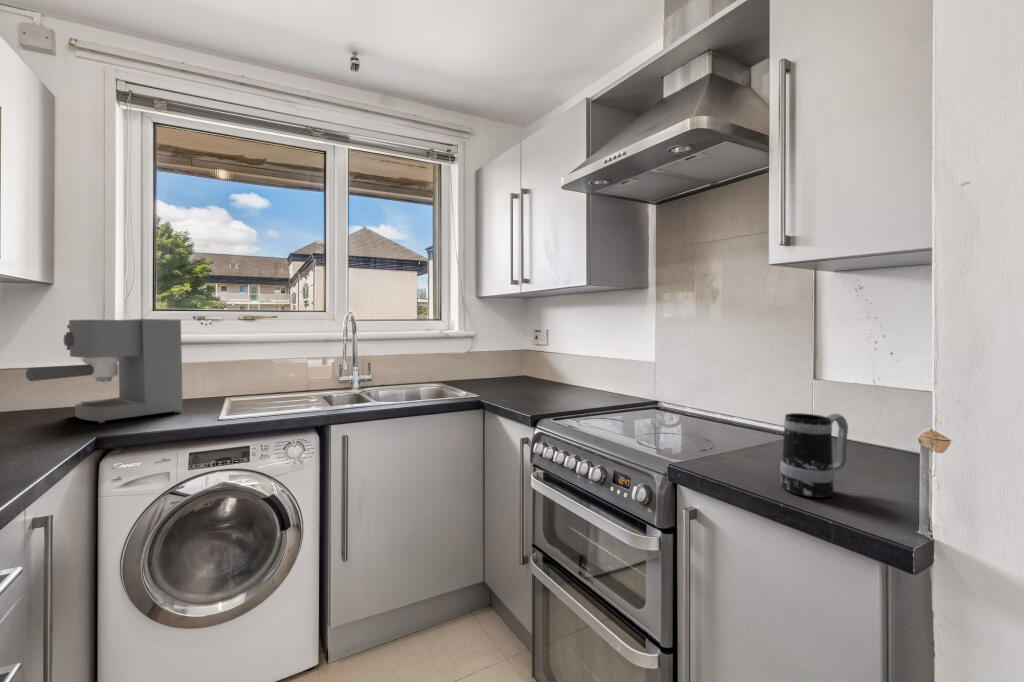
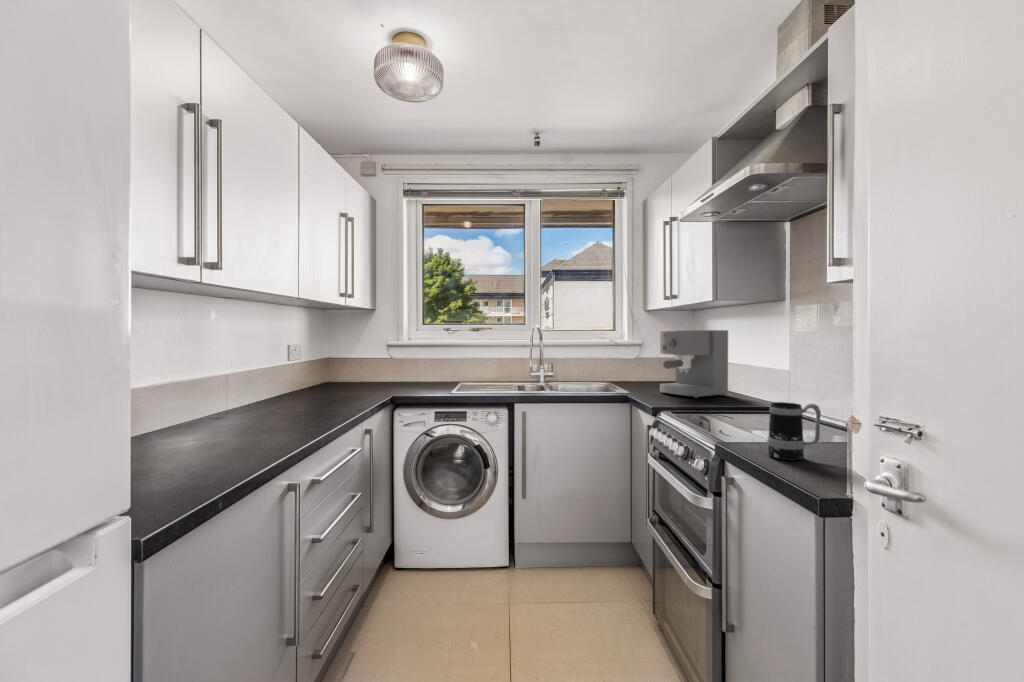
coffee maker: present [26,319,183,423] -> present [660,330,728,398]

